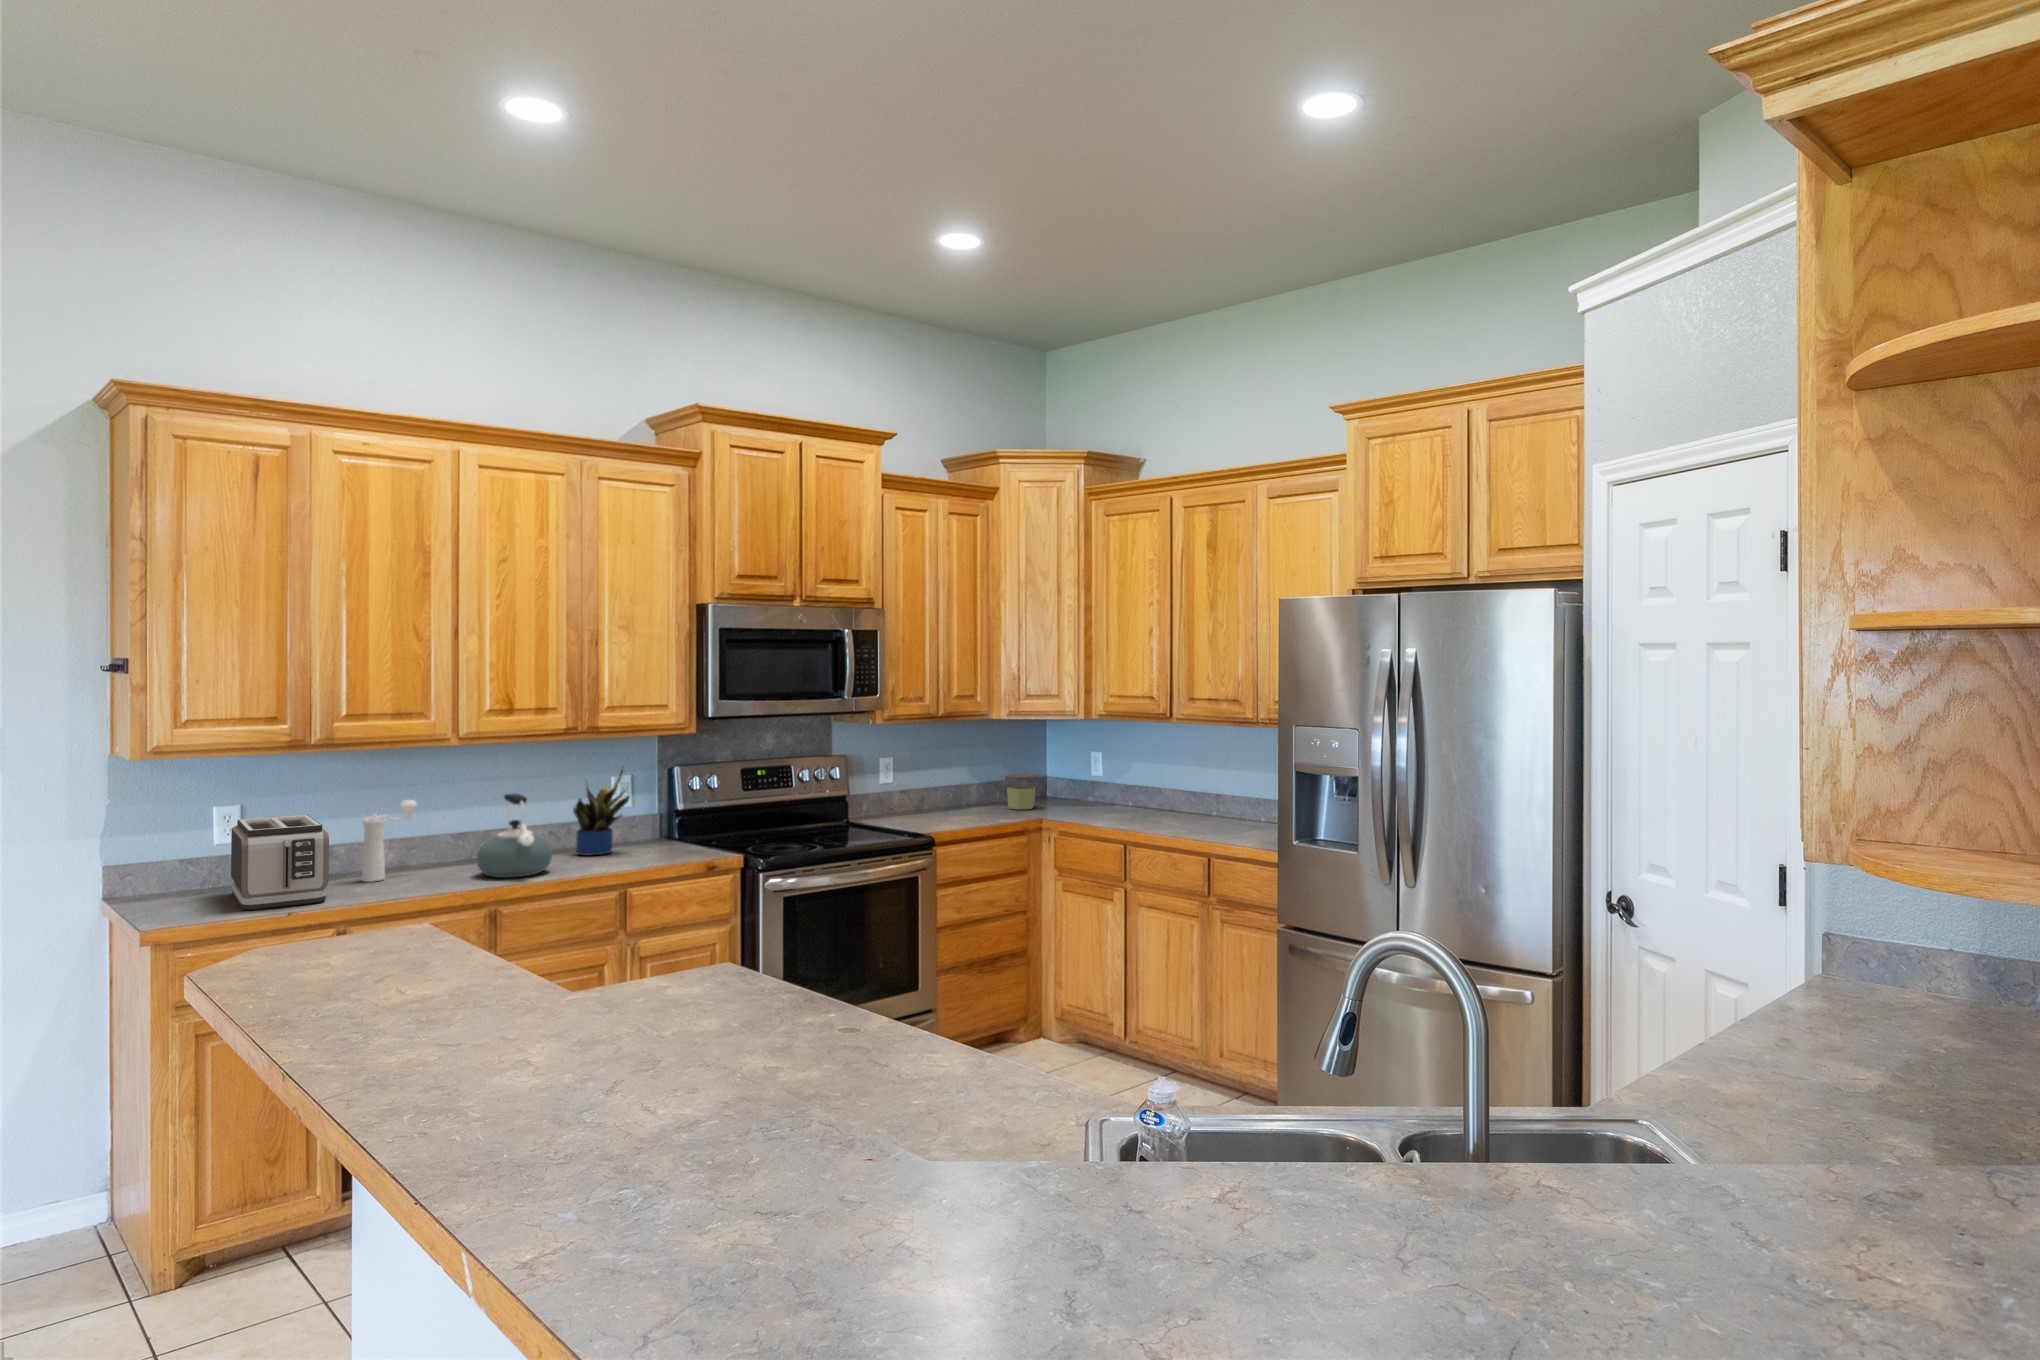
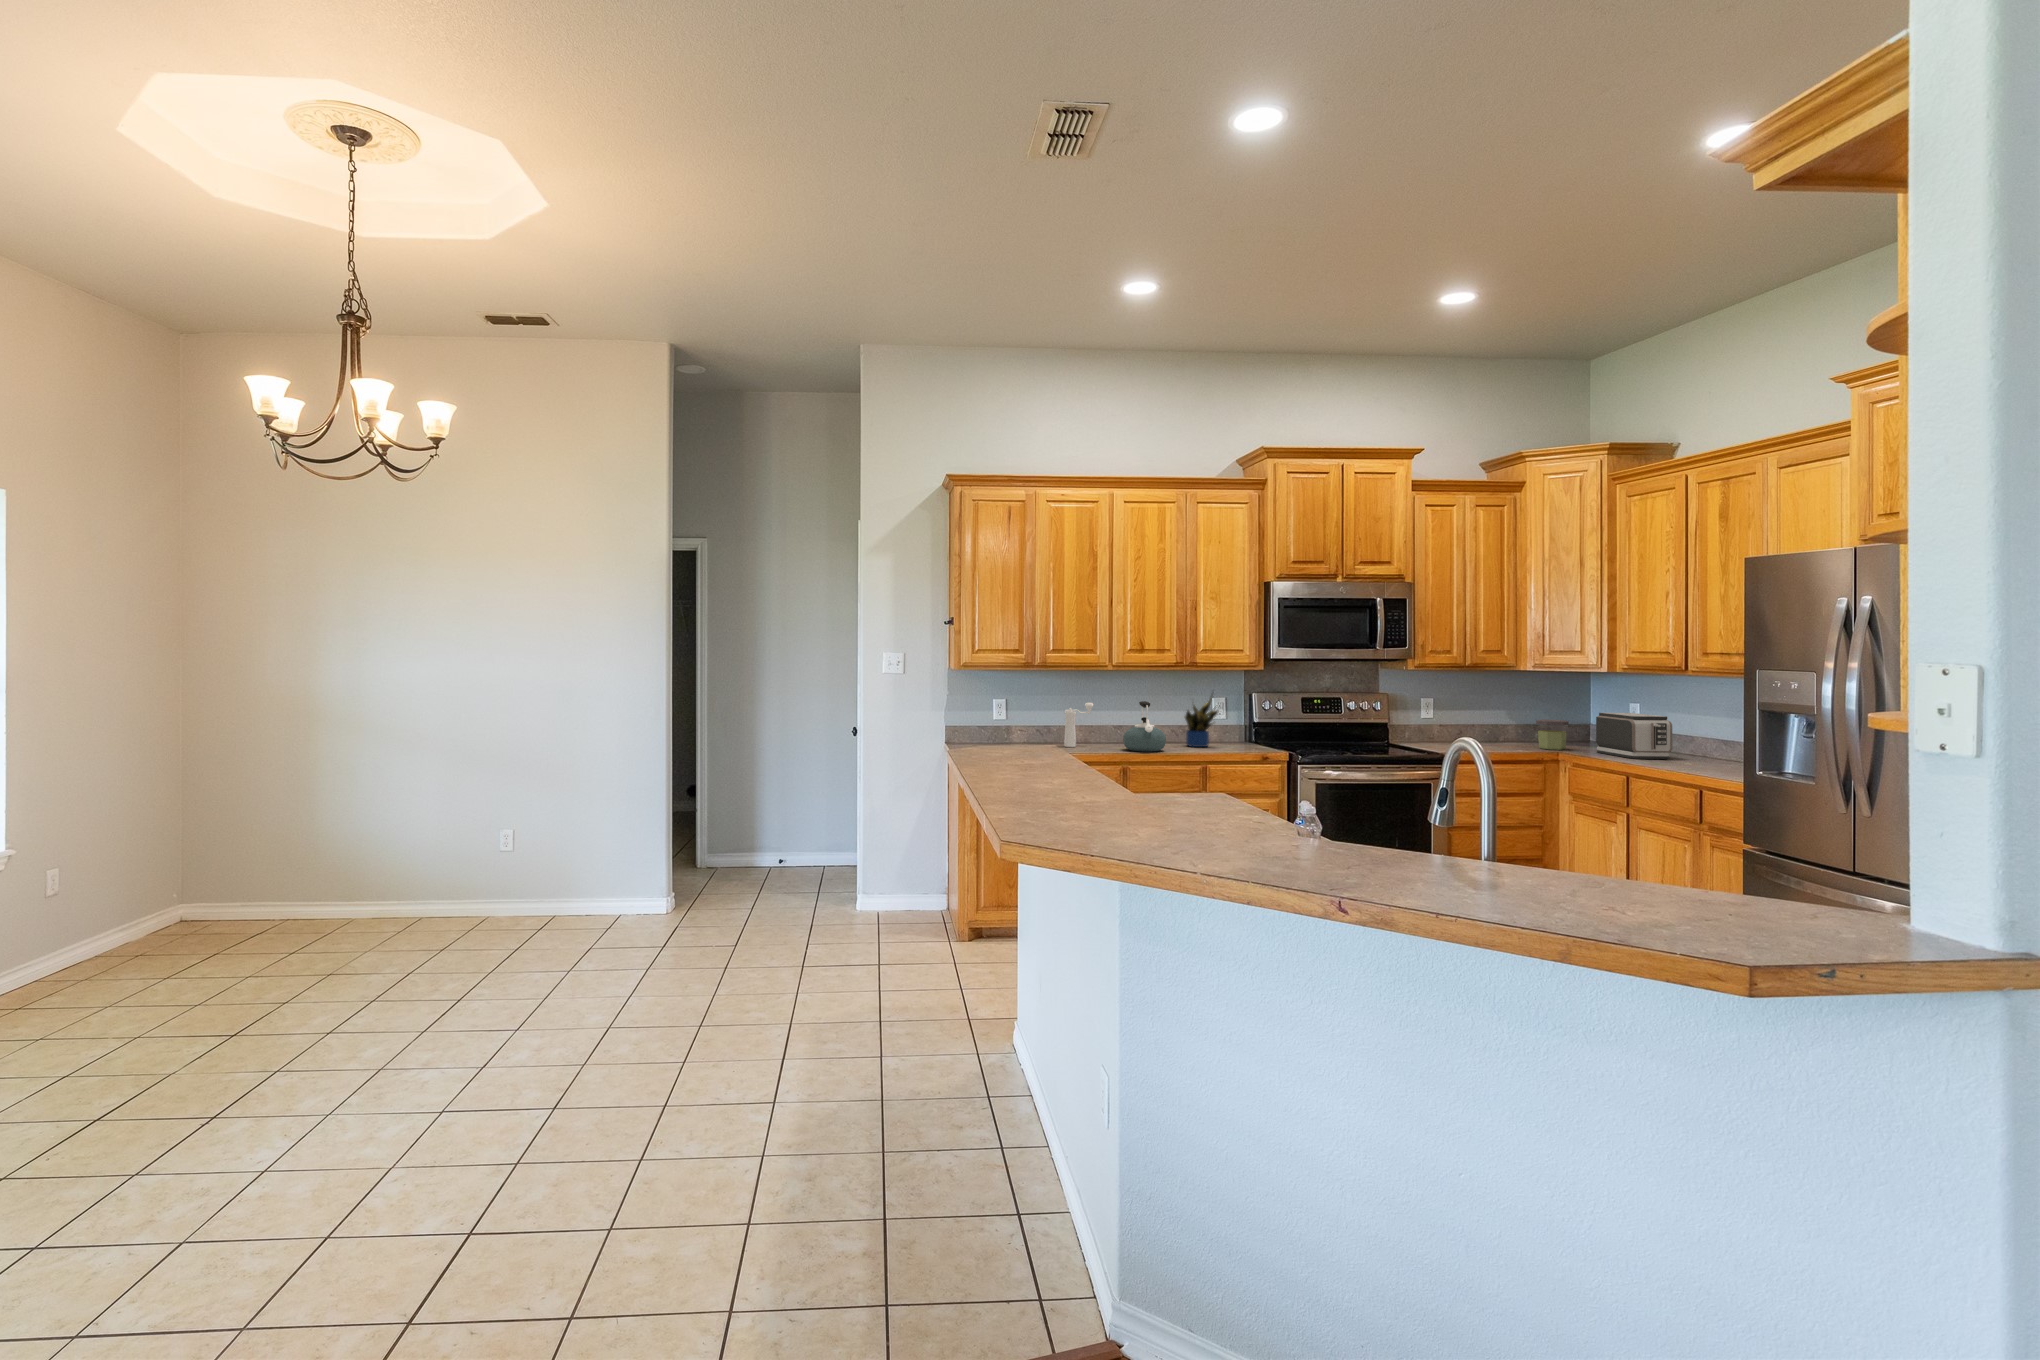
toaster: present [231,815,329,910] -> present [1596,713,1672,759]

